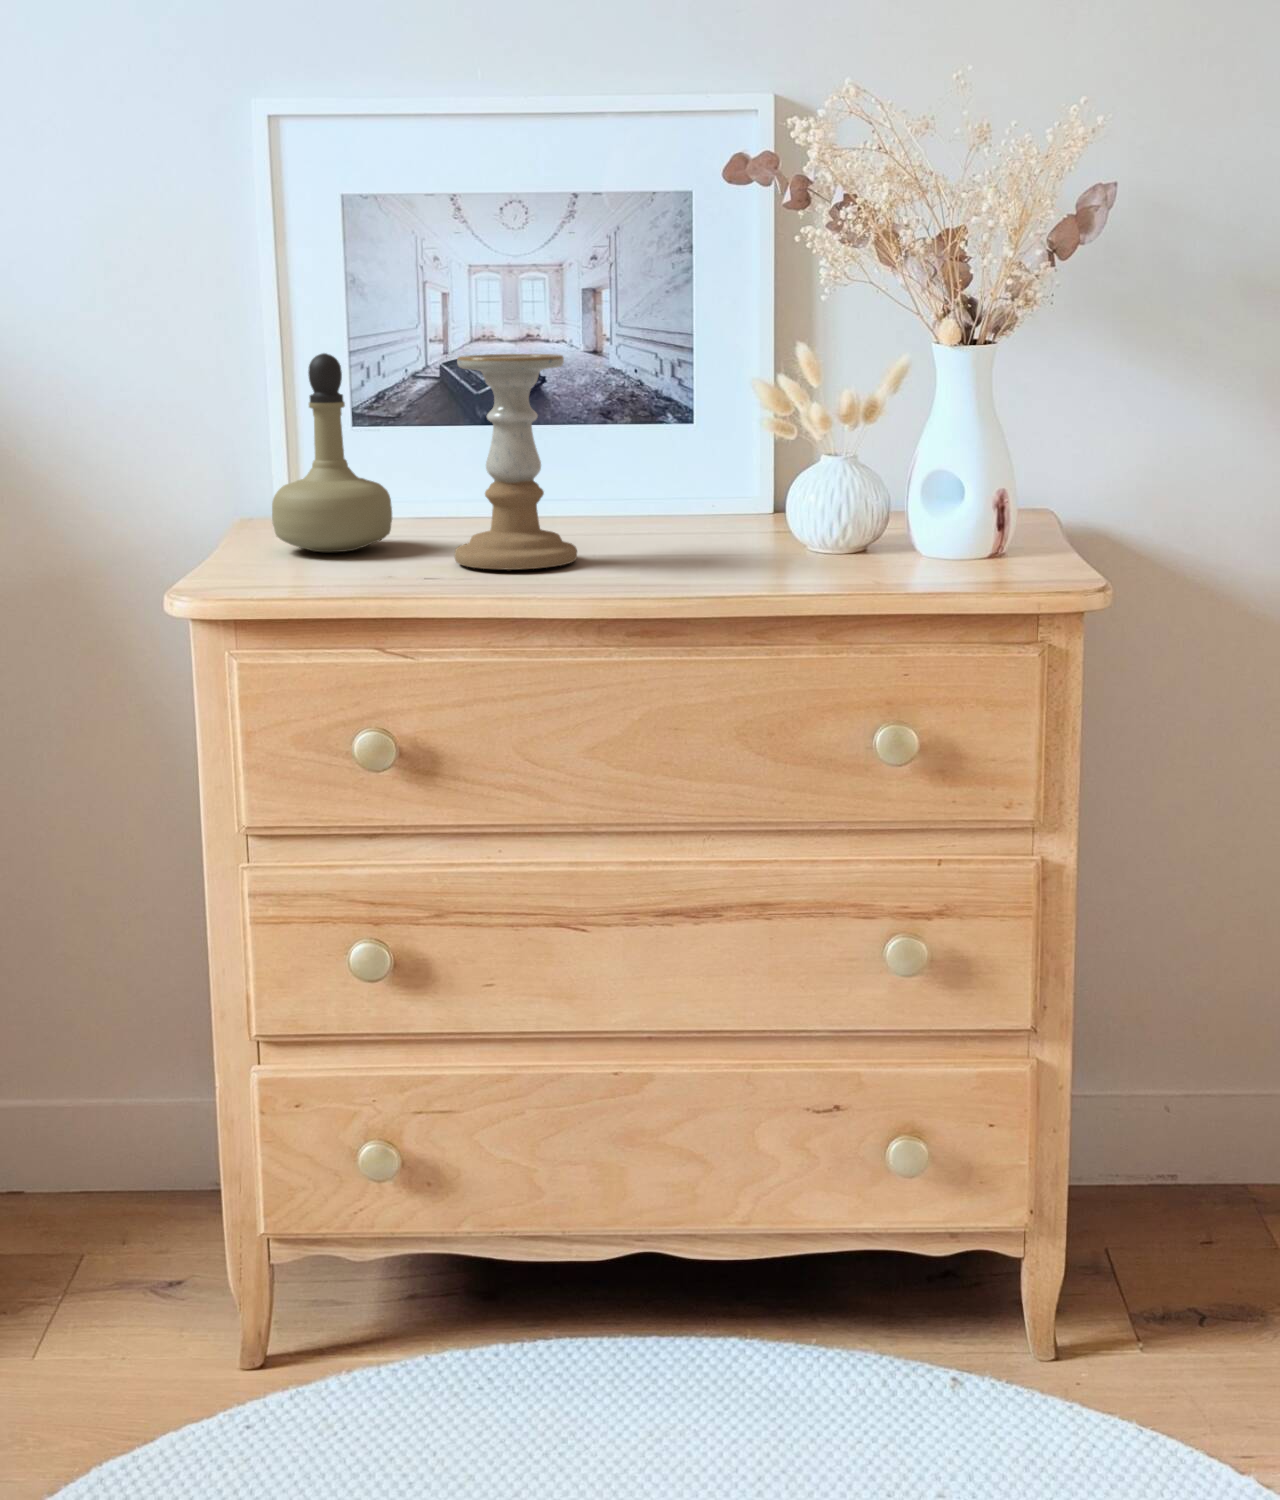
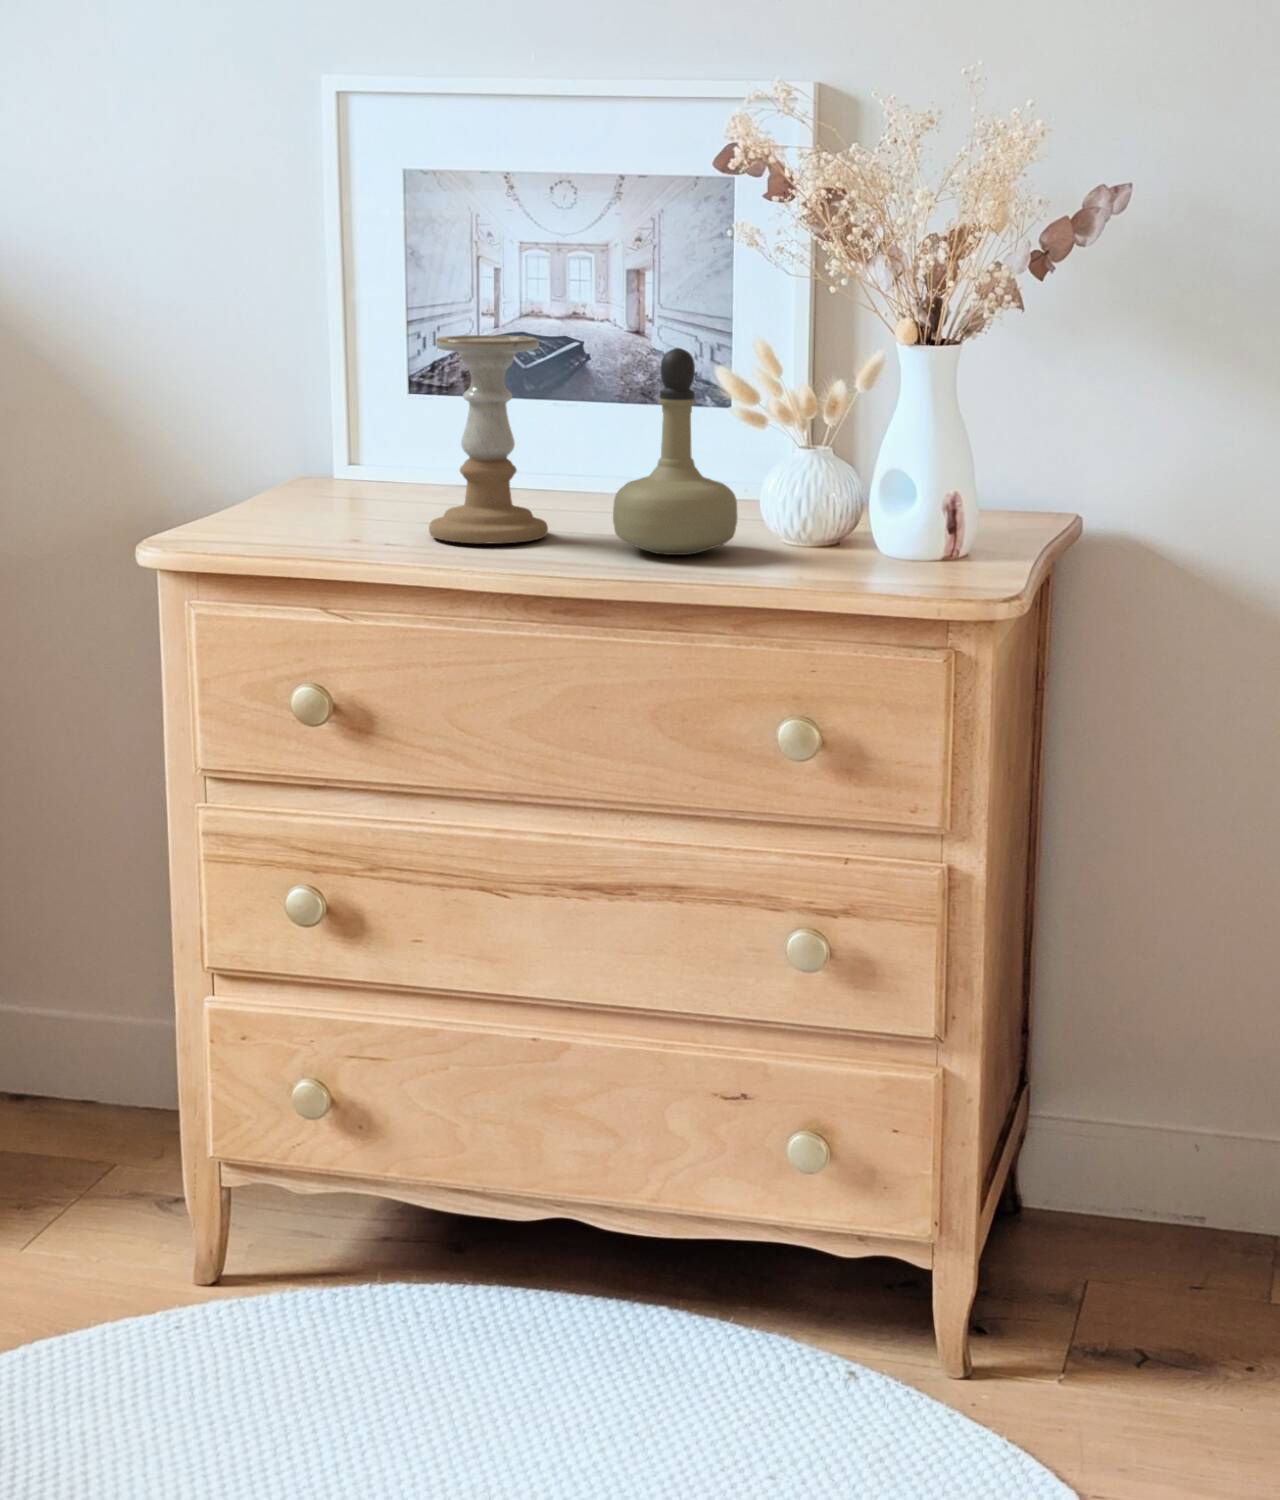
perfume bottle: present [272,353,392,552] -> present [613,348,738,555]

